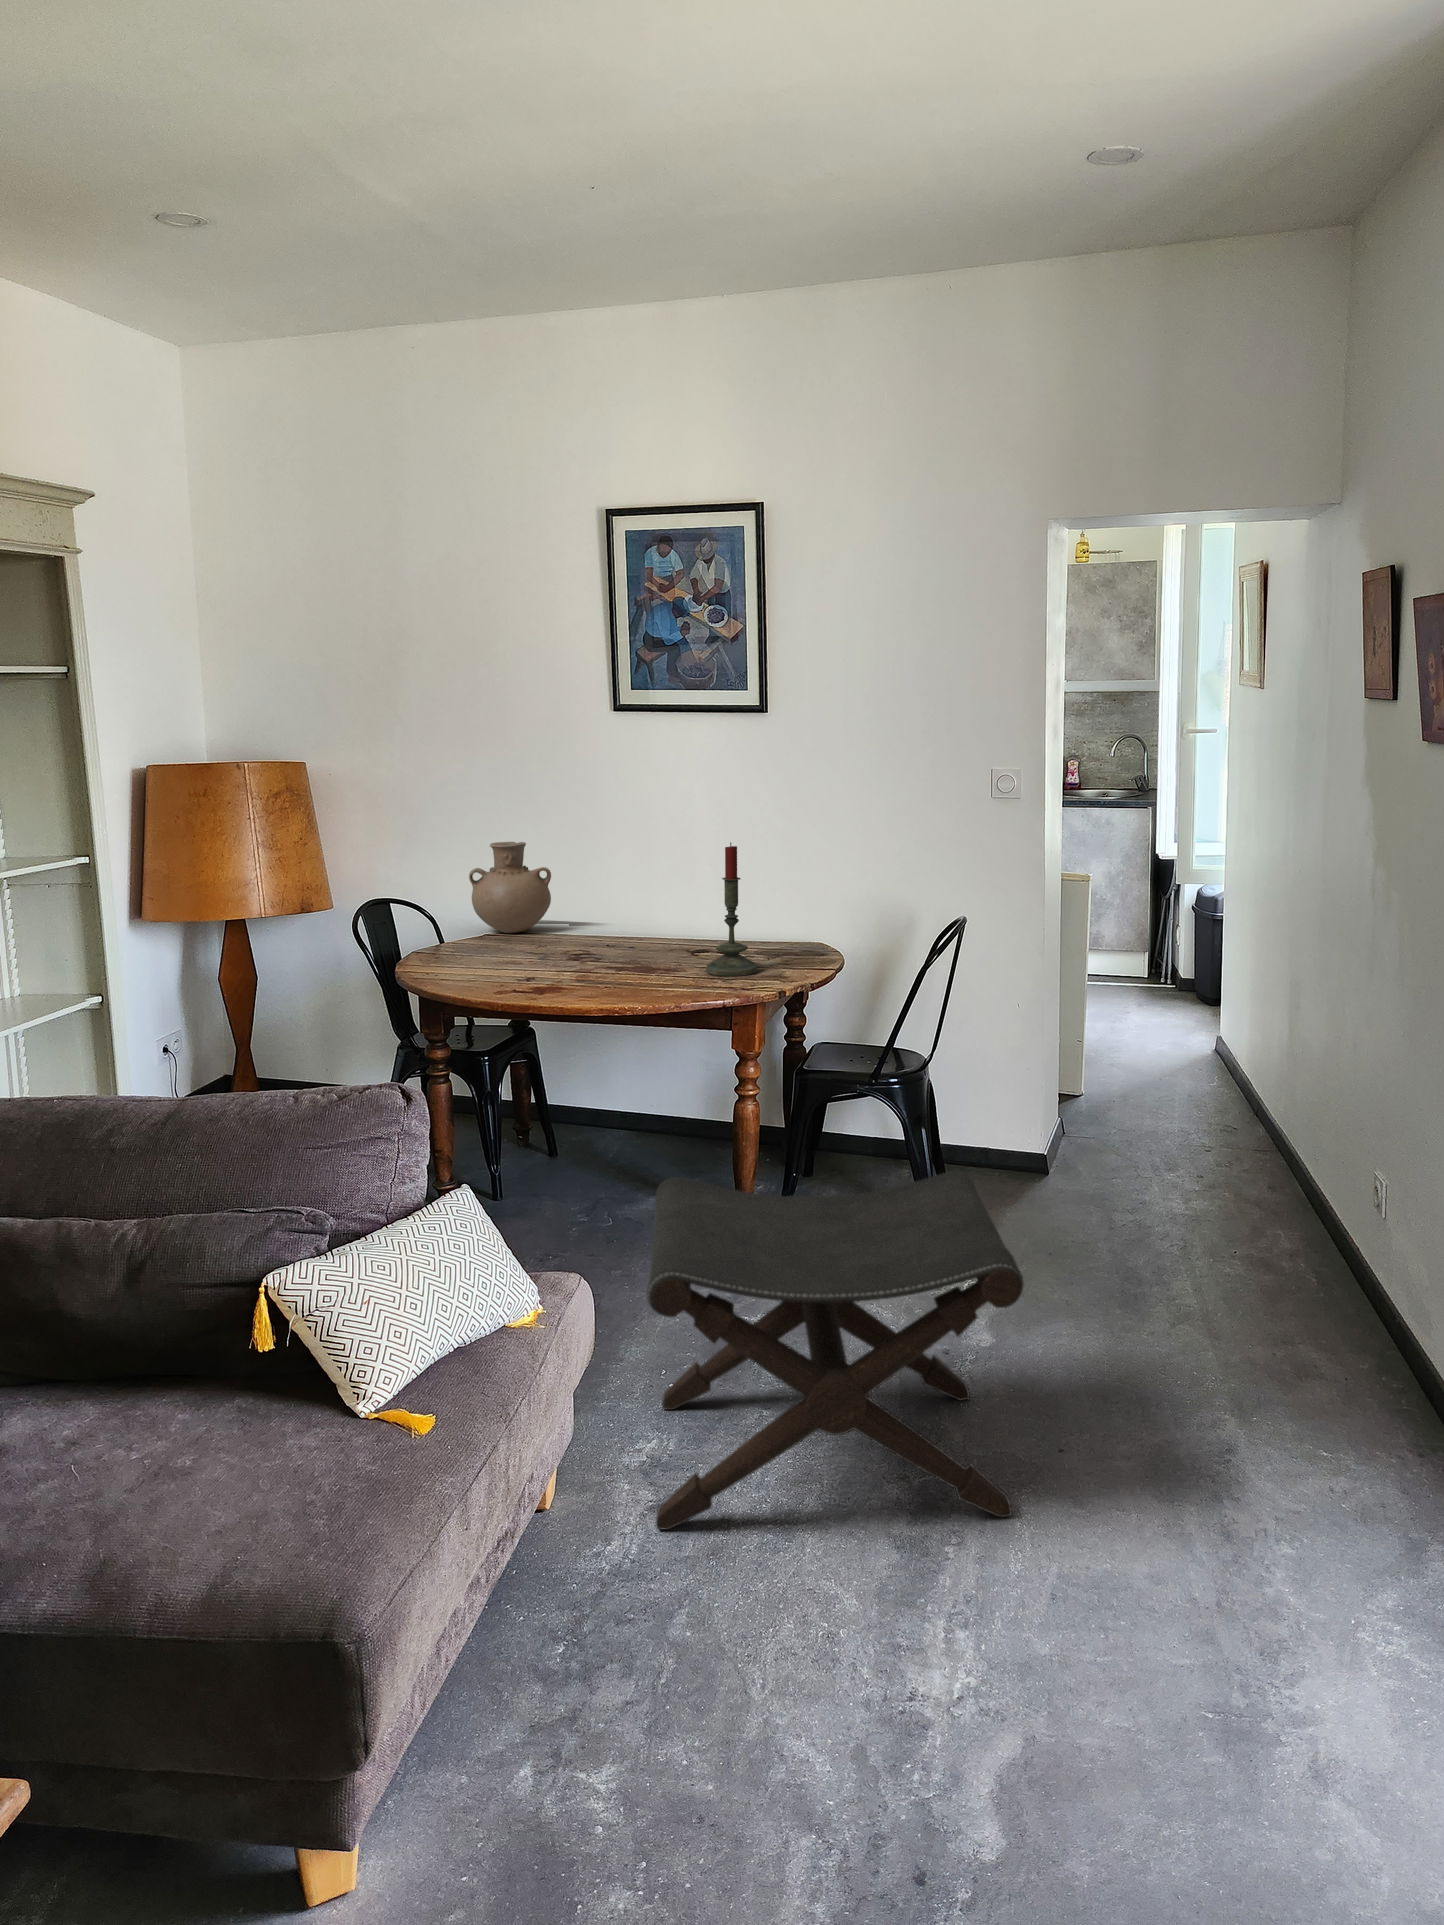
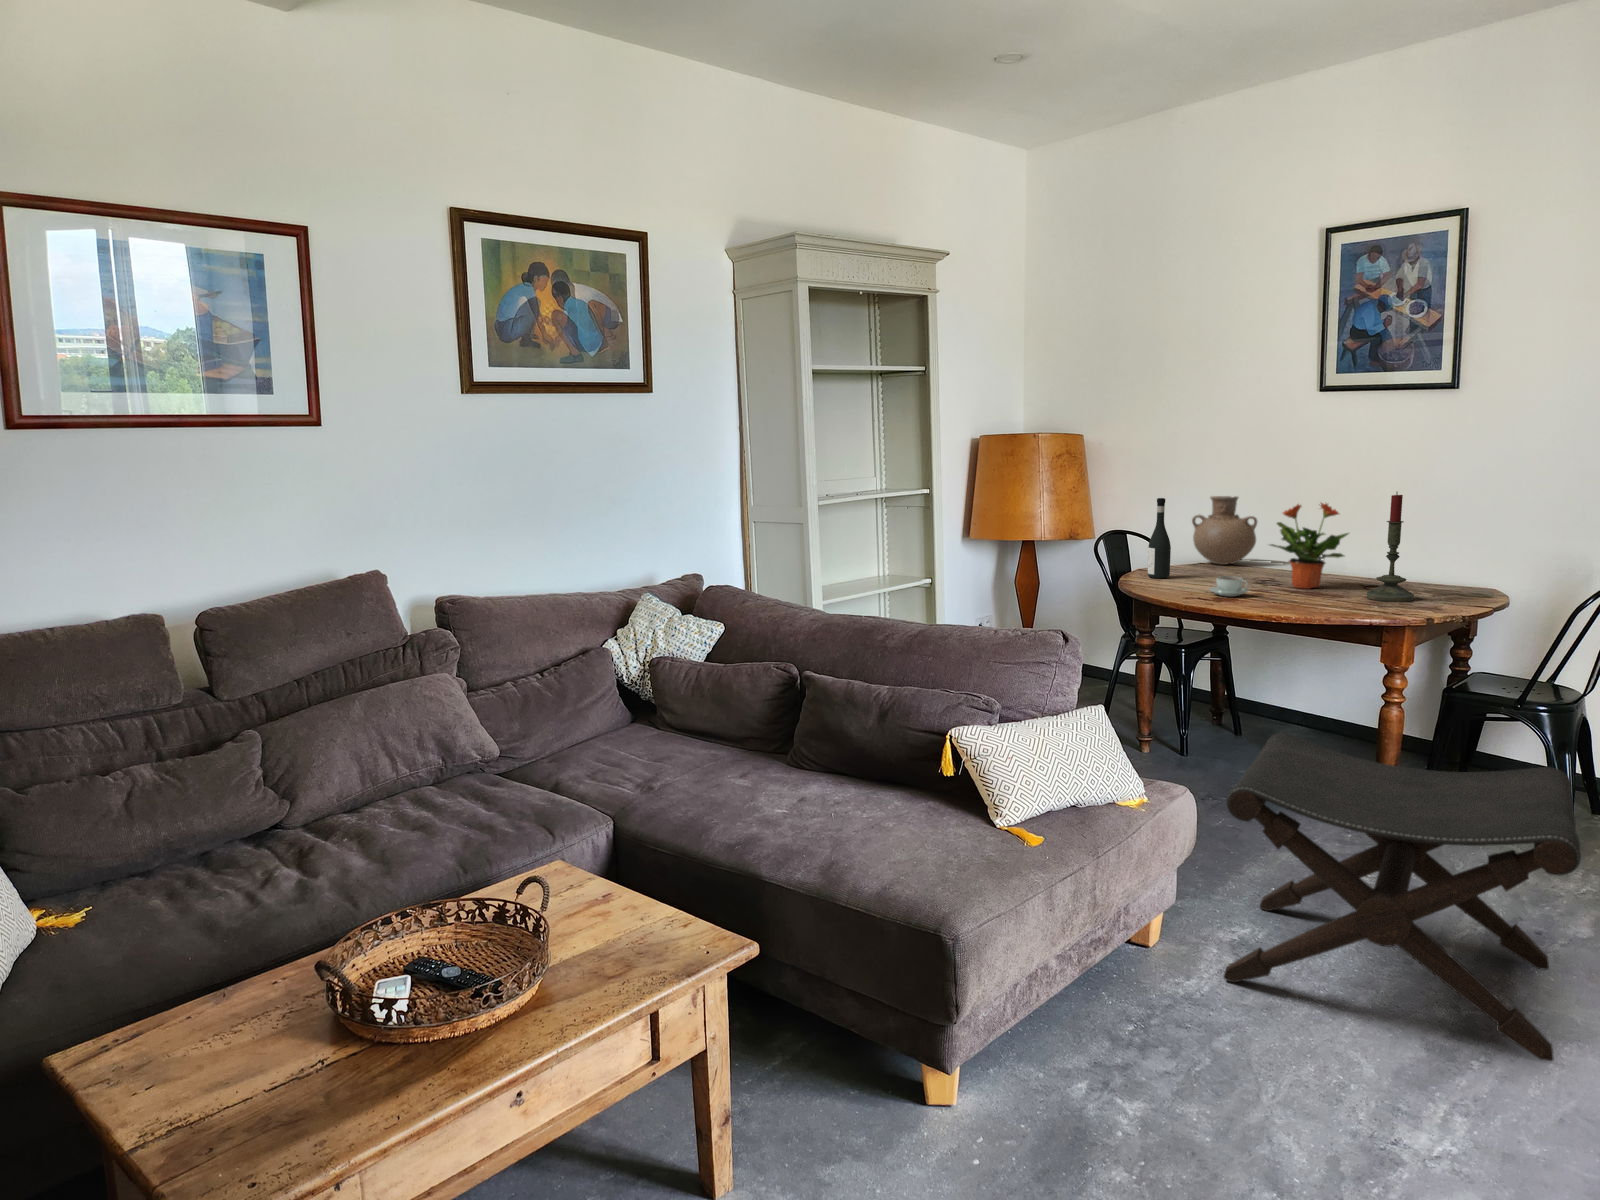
potted plant: none [583,855,676,965] -> present [1271,503,1348,589]
wine bottle: none [429,856,460,965] -> present [1148,498,1171,578]
coffee cup: none [525,960,577,988] -> present [1209,576,1249,597]

